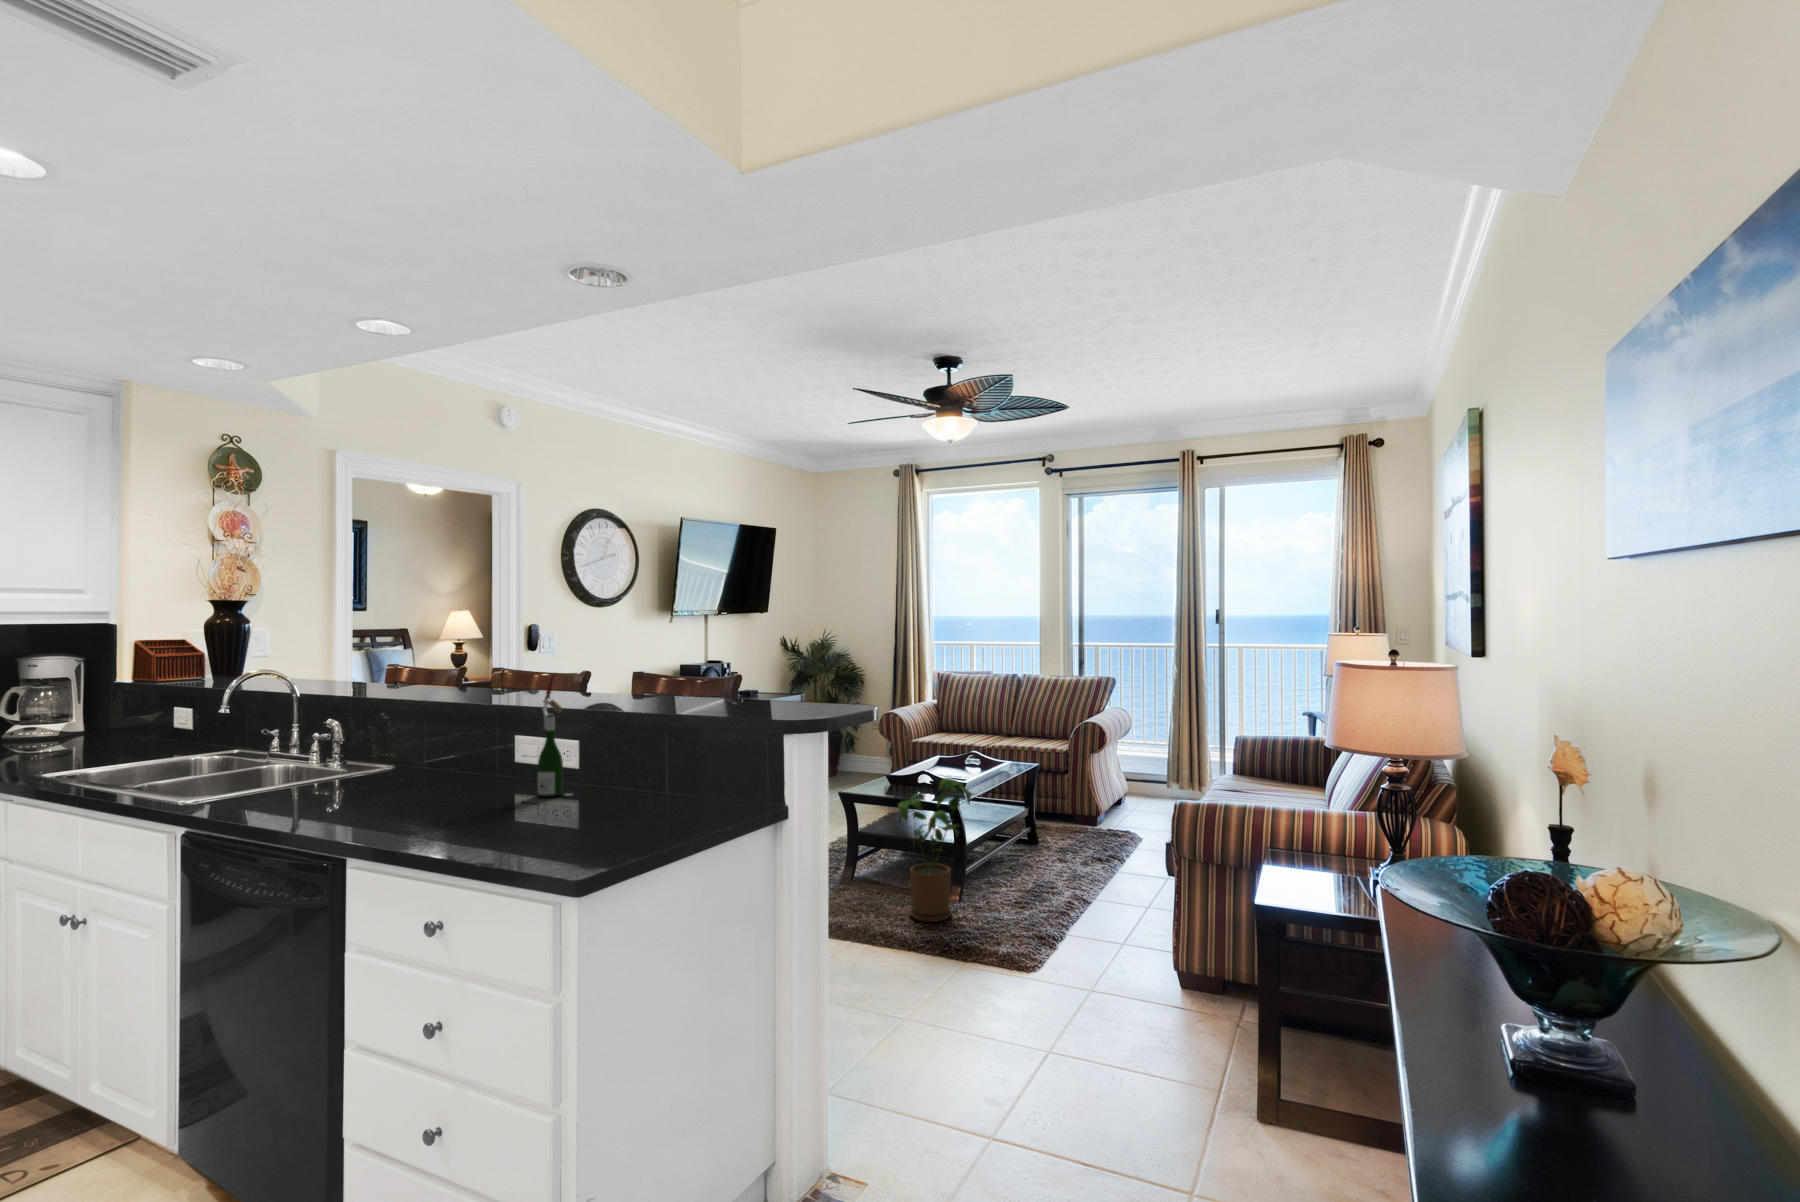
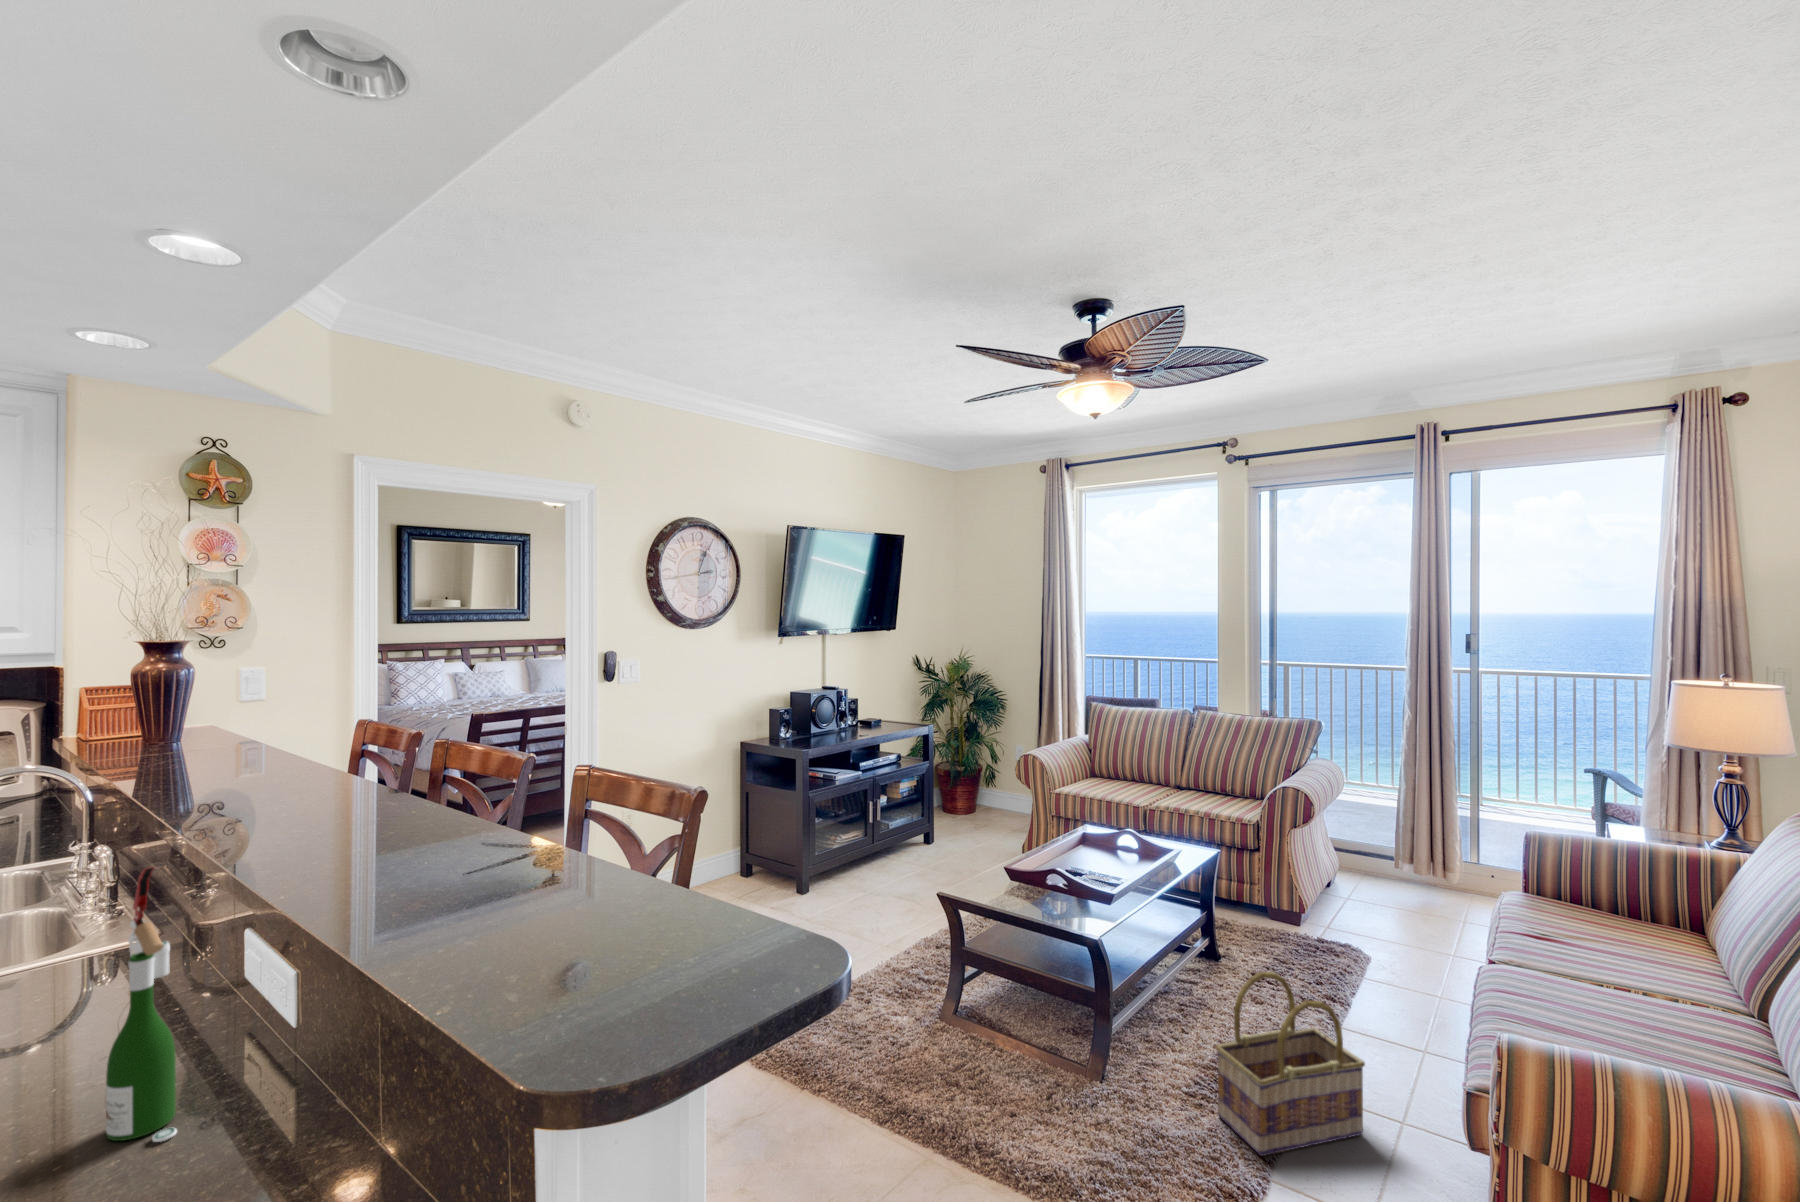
house plant: present [898,778,974,922] -> none [1008,904,1128,1123]
basket: none [1034,817,1123,924] -> present [1216,972,1365,1156]

